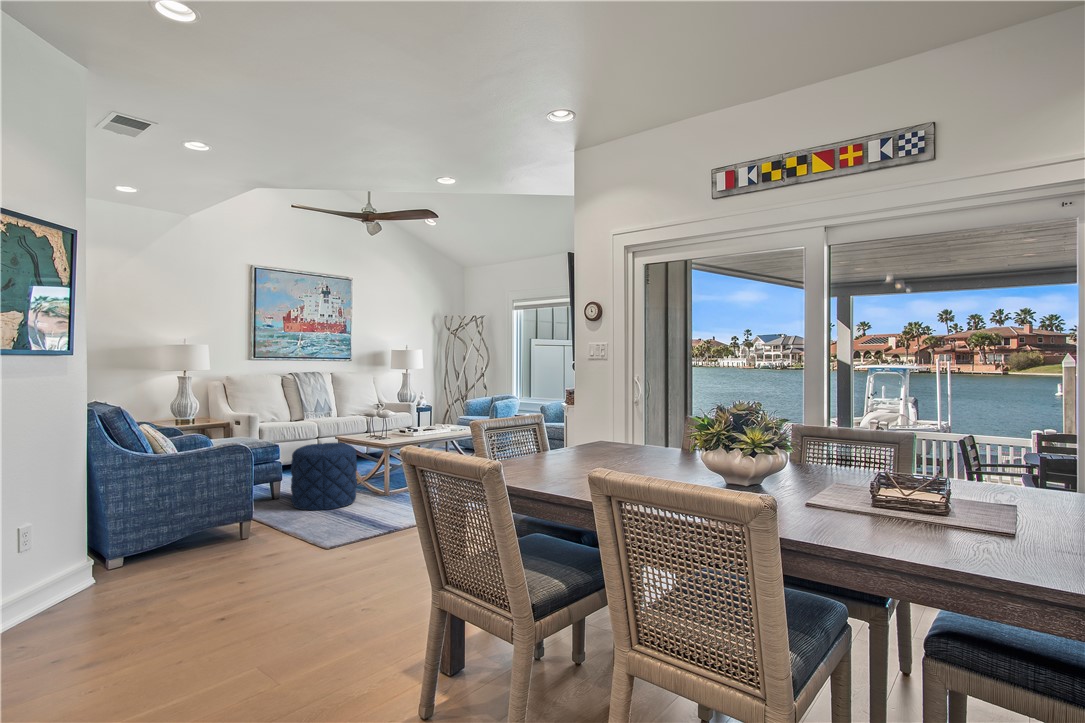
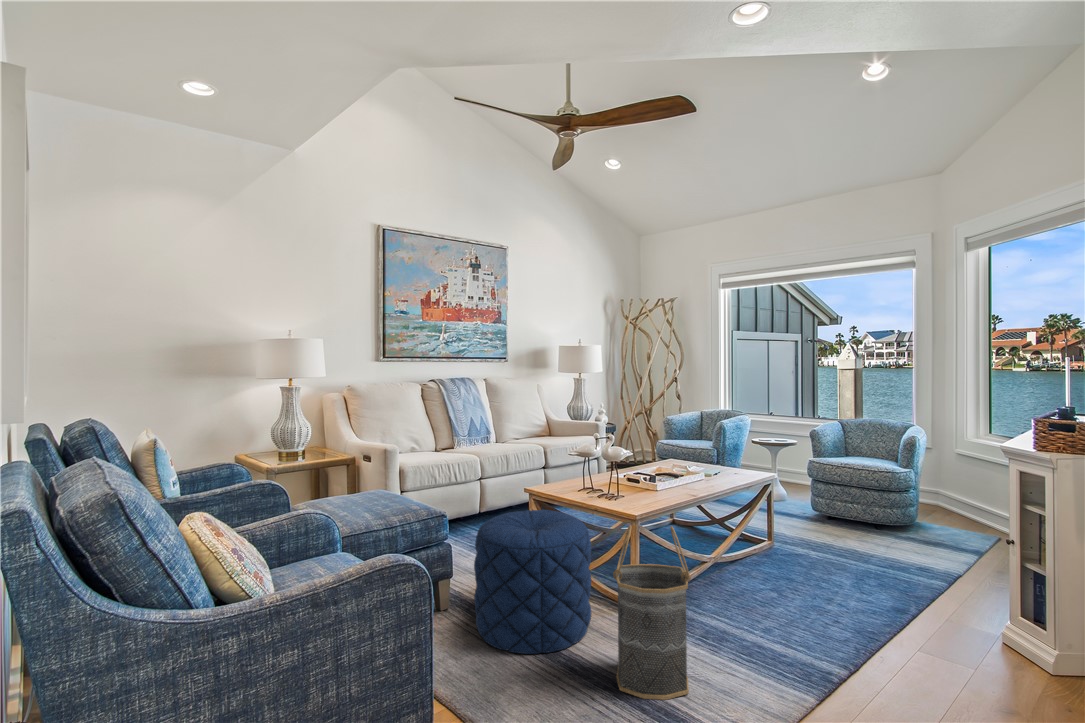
basket: none [354,441,392,519] -> present [613,526,691,700]

